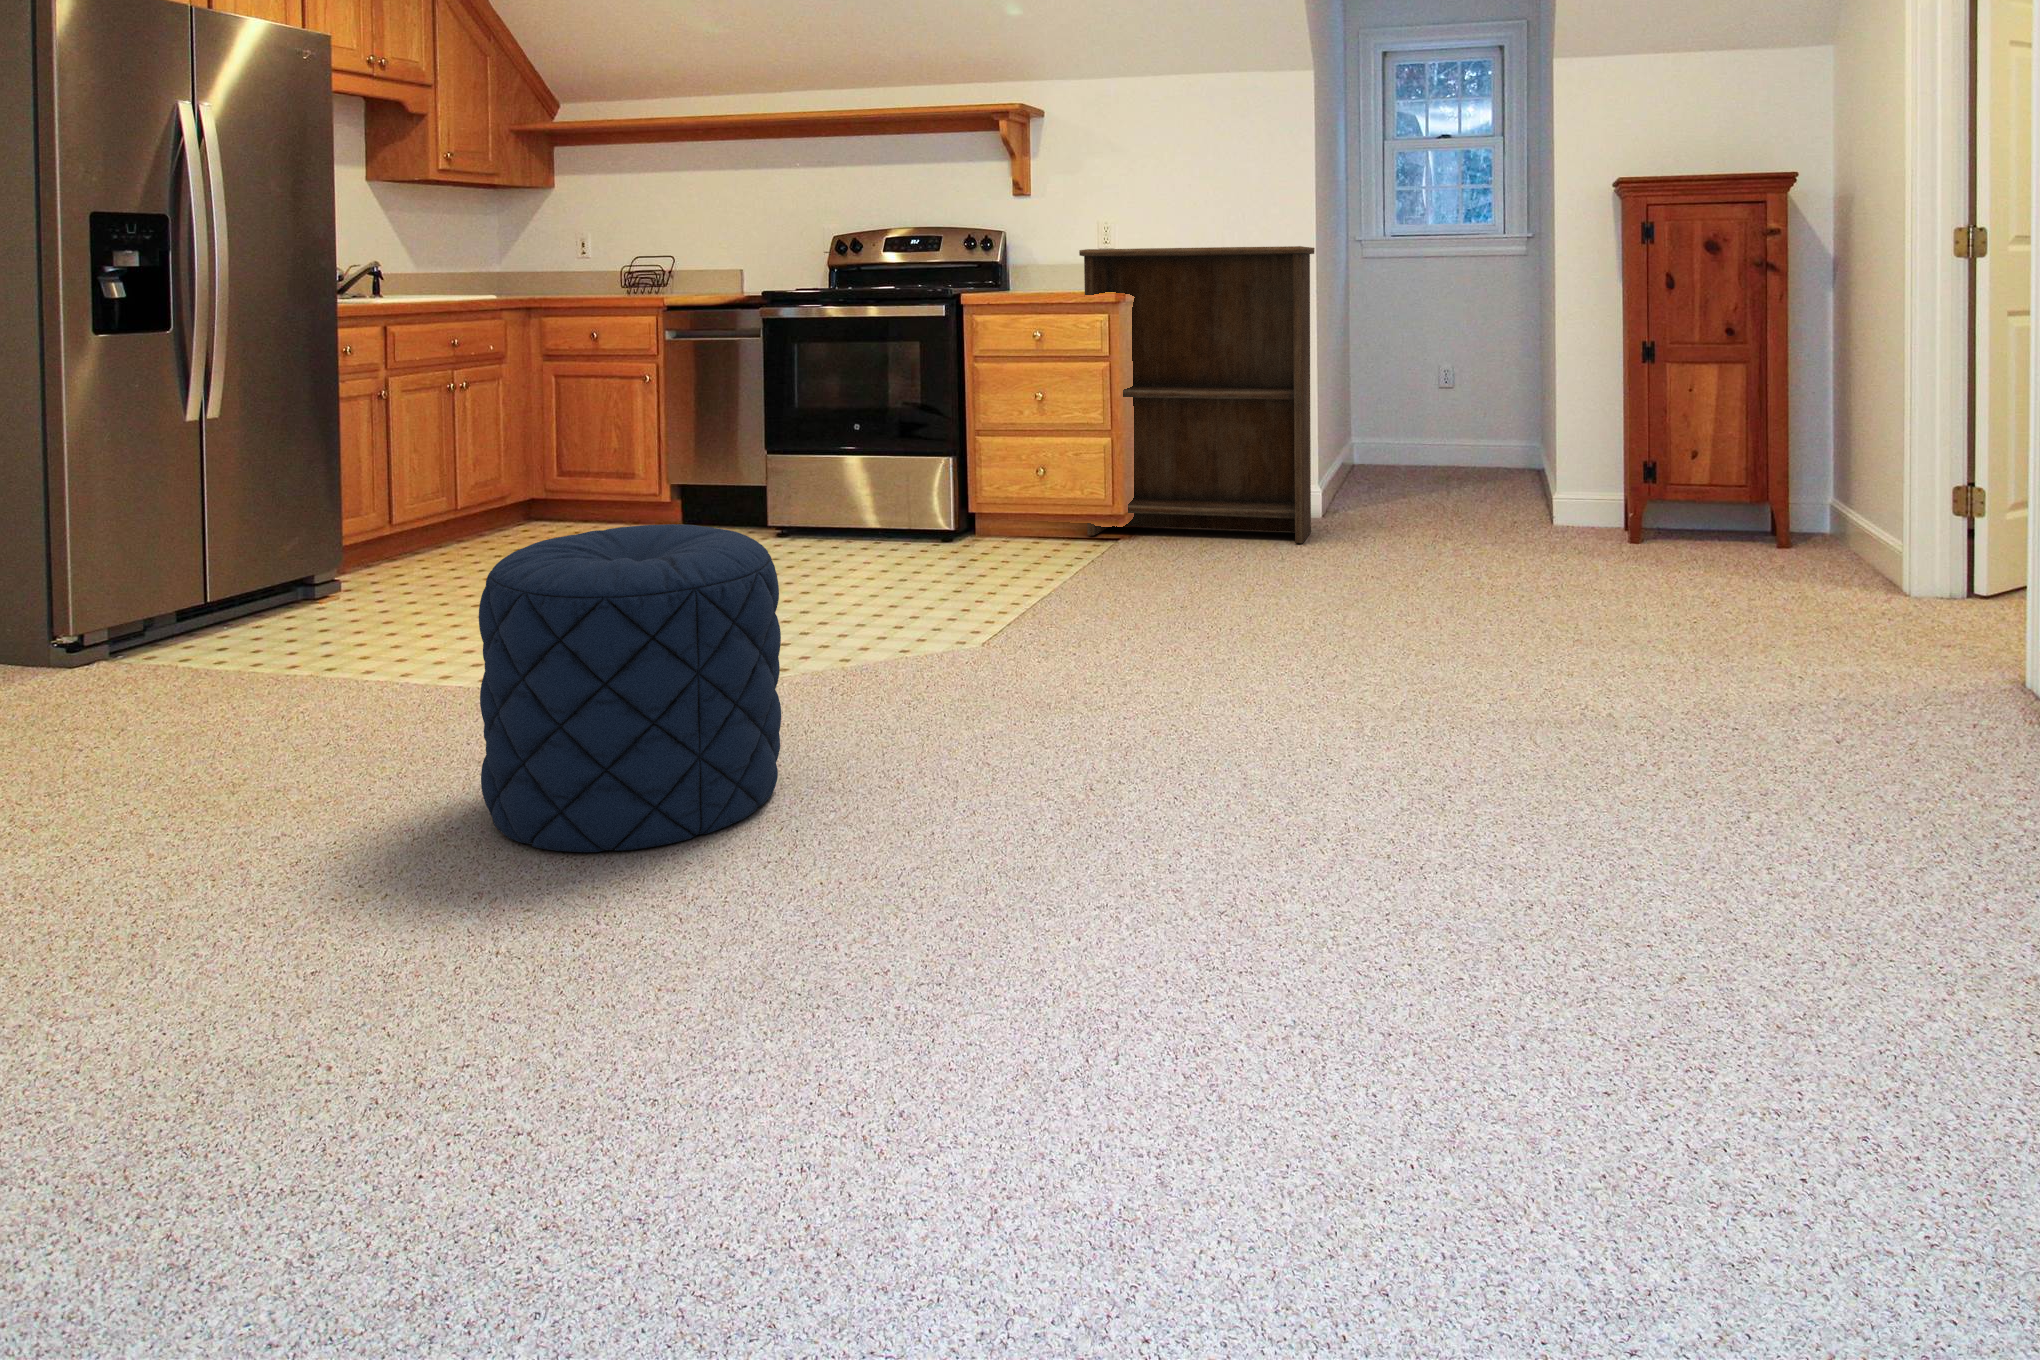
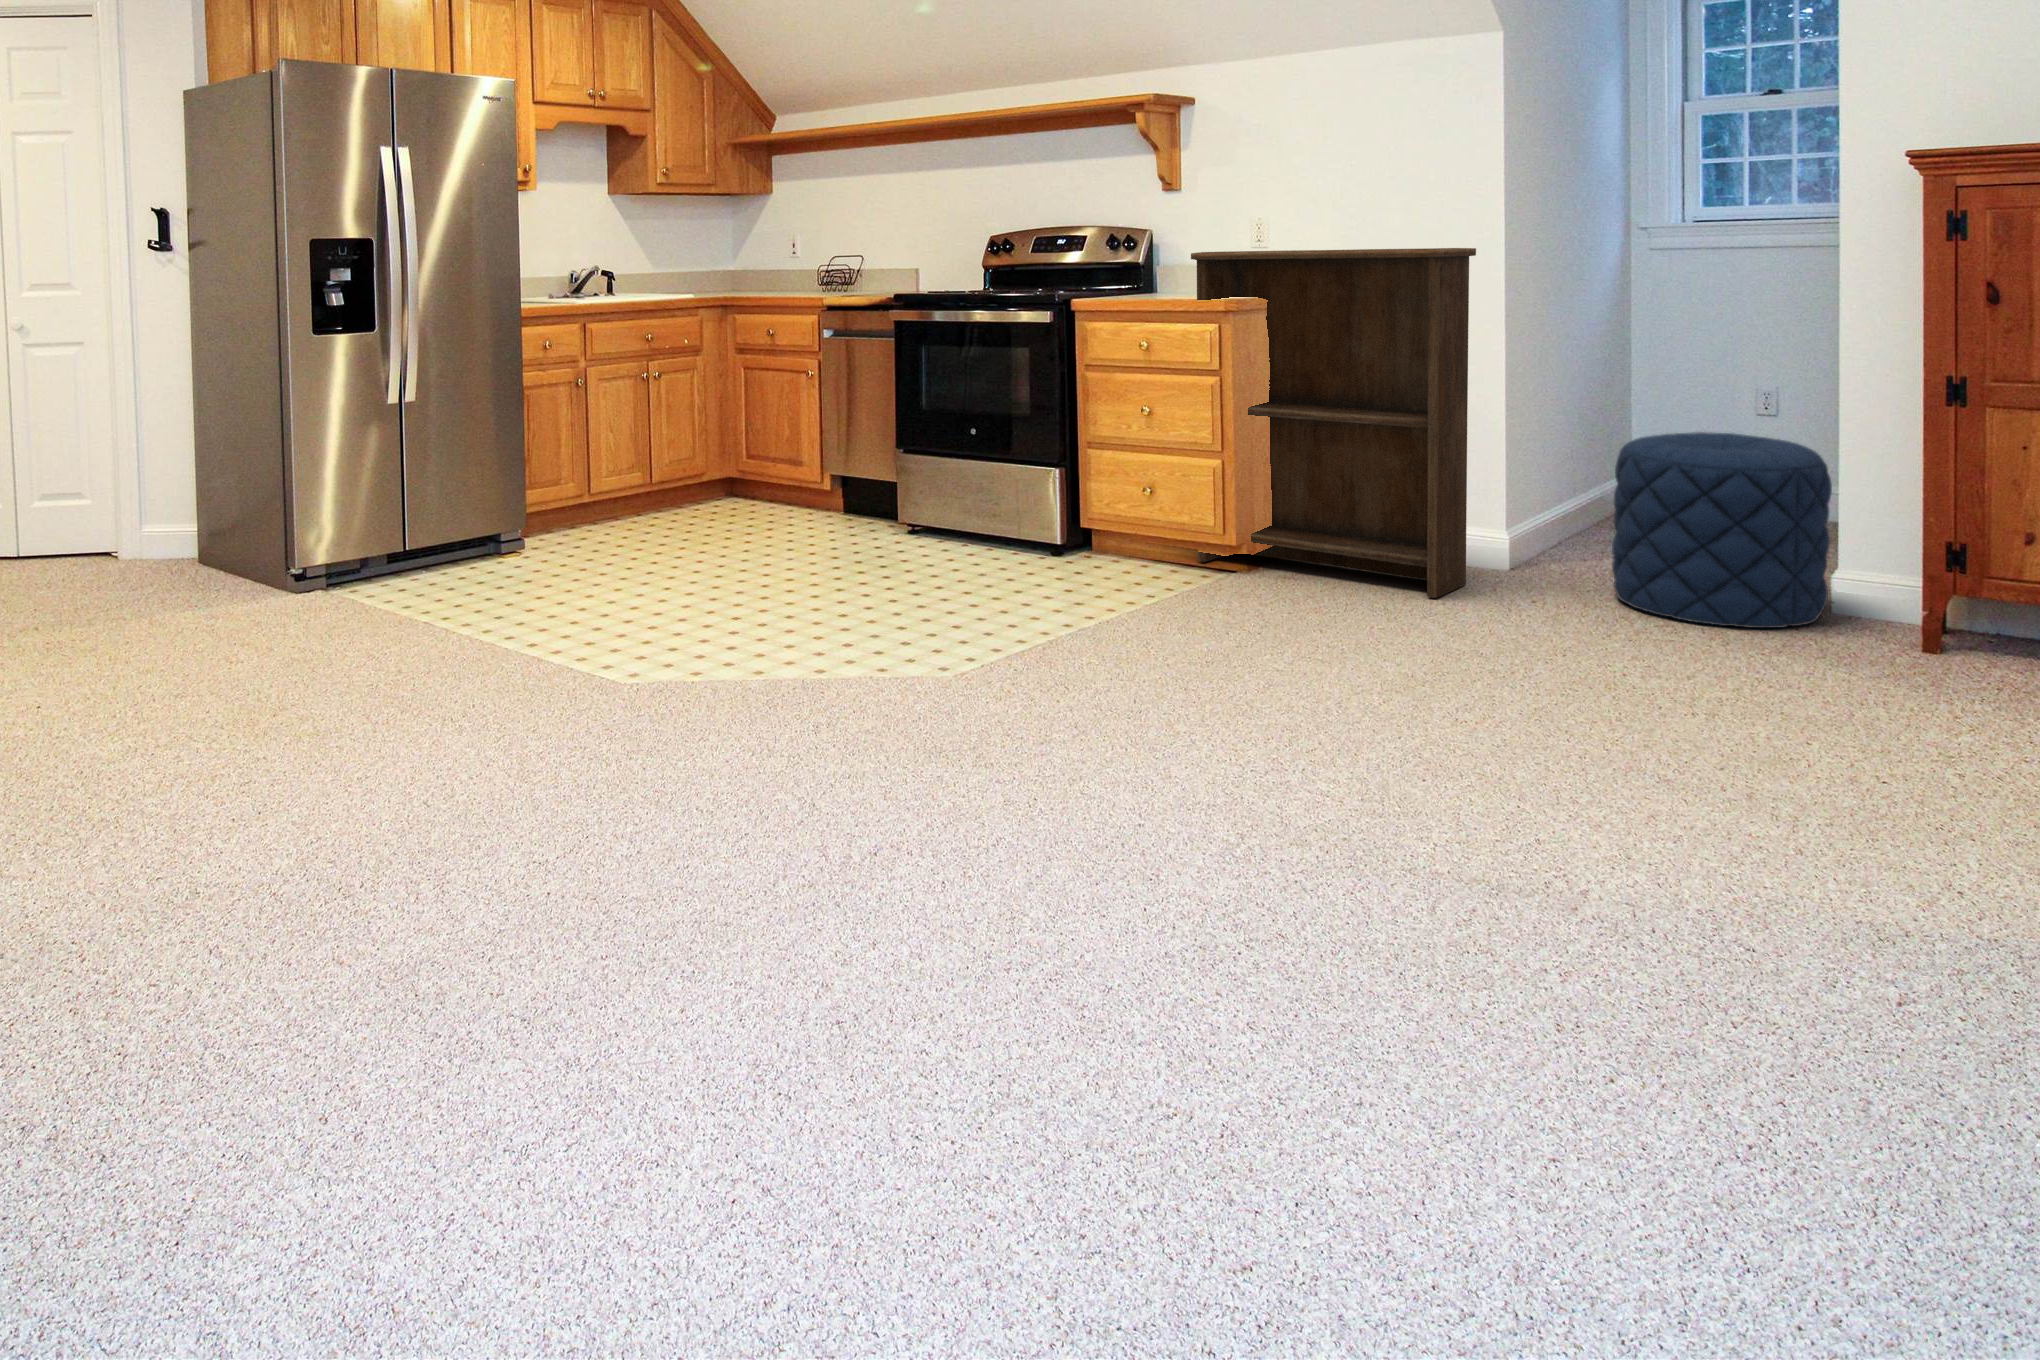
pouf: present [479,524,781,852] -> present [1612,432,1832,628]

